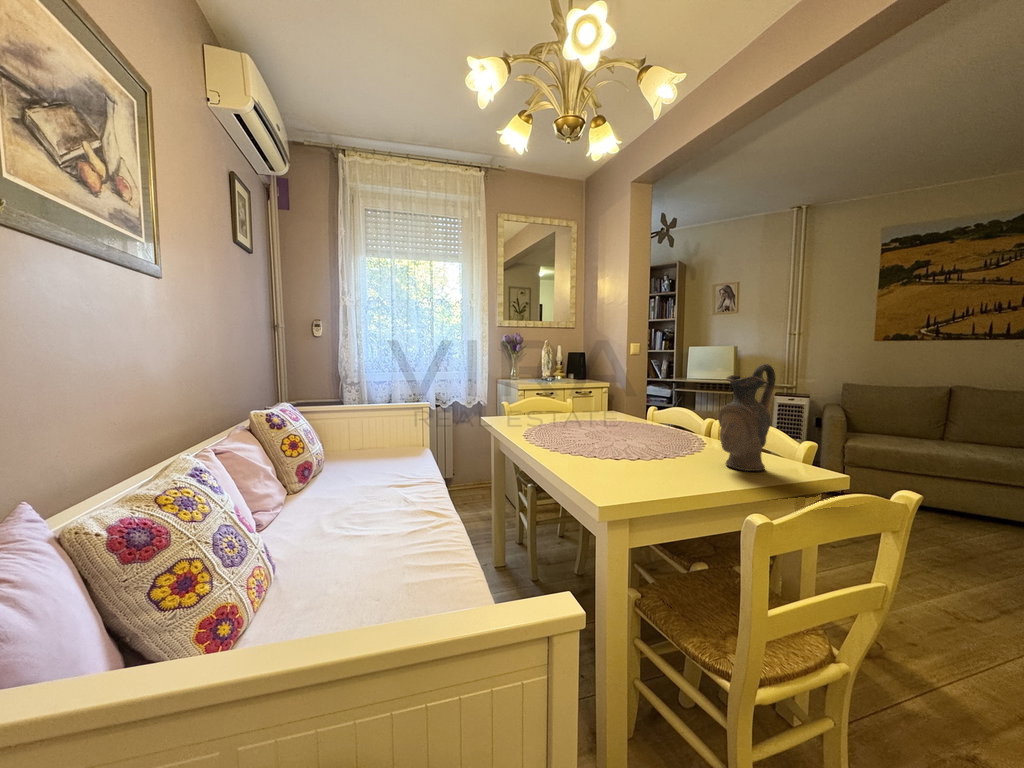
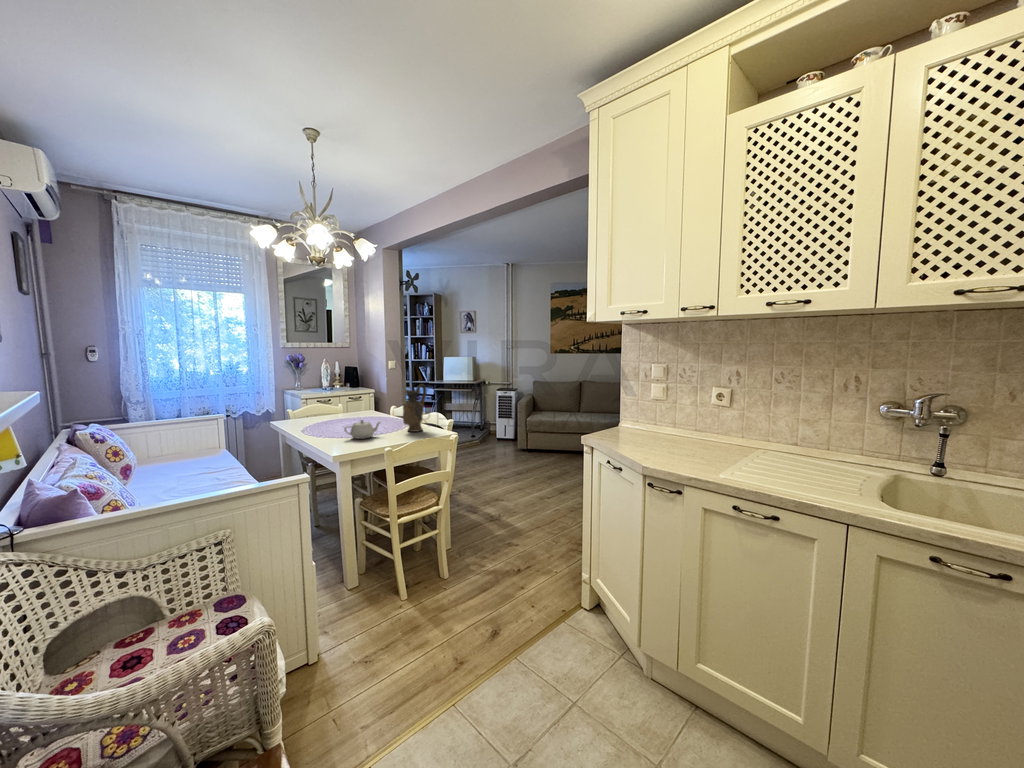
teapot: none [600,434,678,477] -> present [344,420,381,439]

